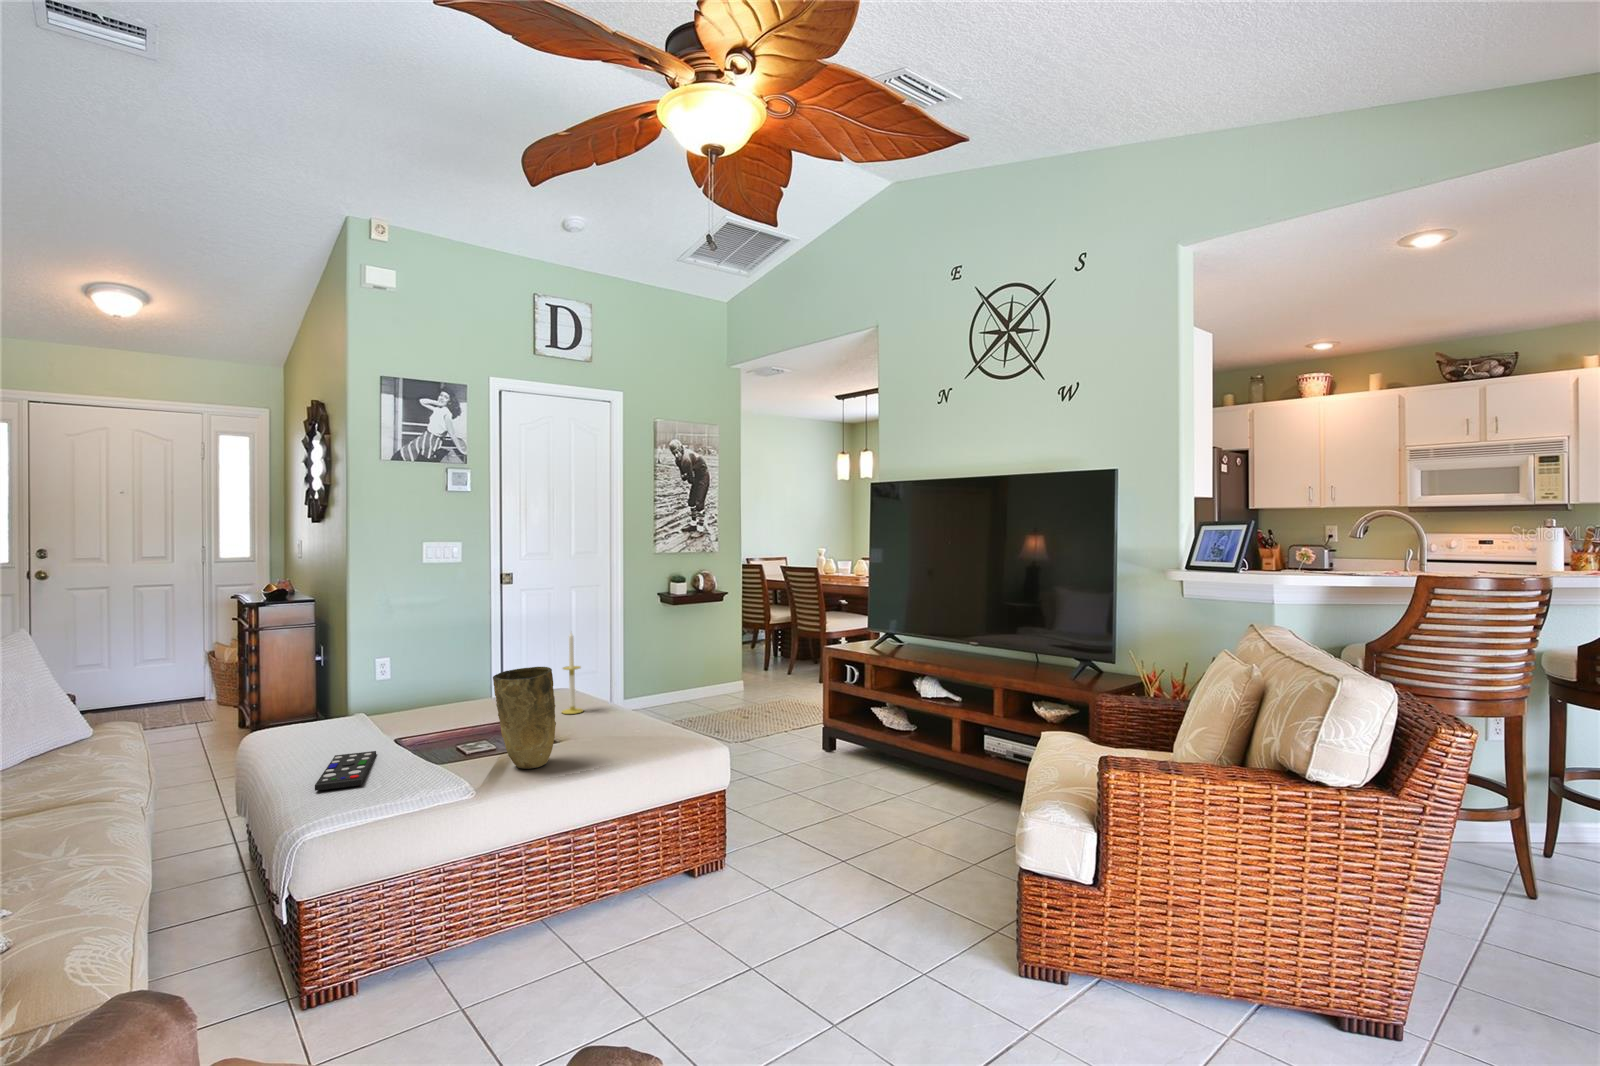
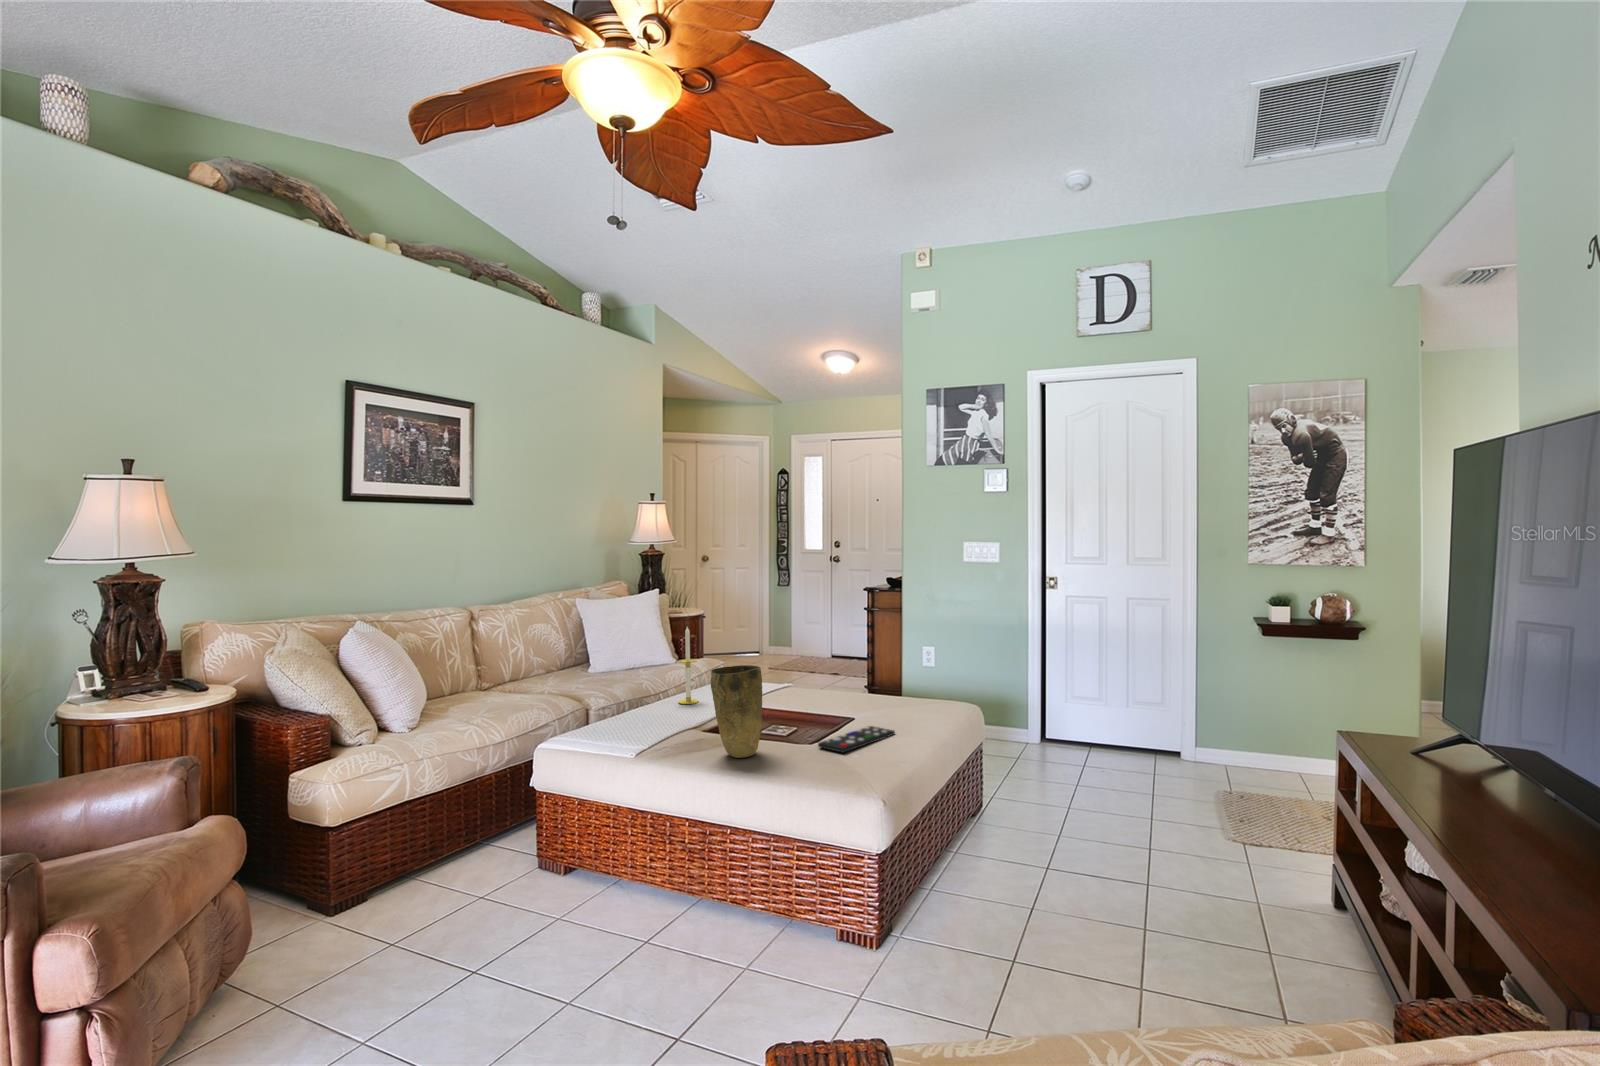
candle: present [562,633,583,714] -> present [678,627,699,704]
remote control: present [315,751,376,791] -> present [818,726,895,753]

